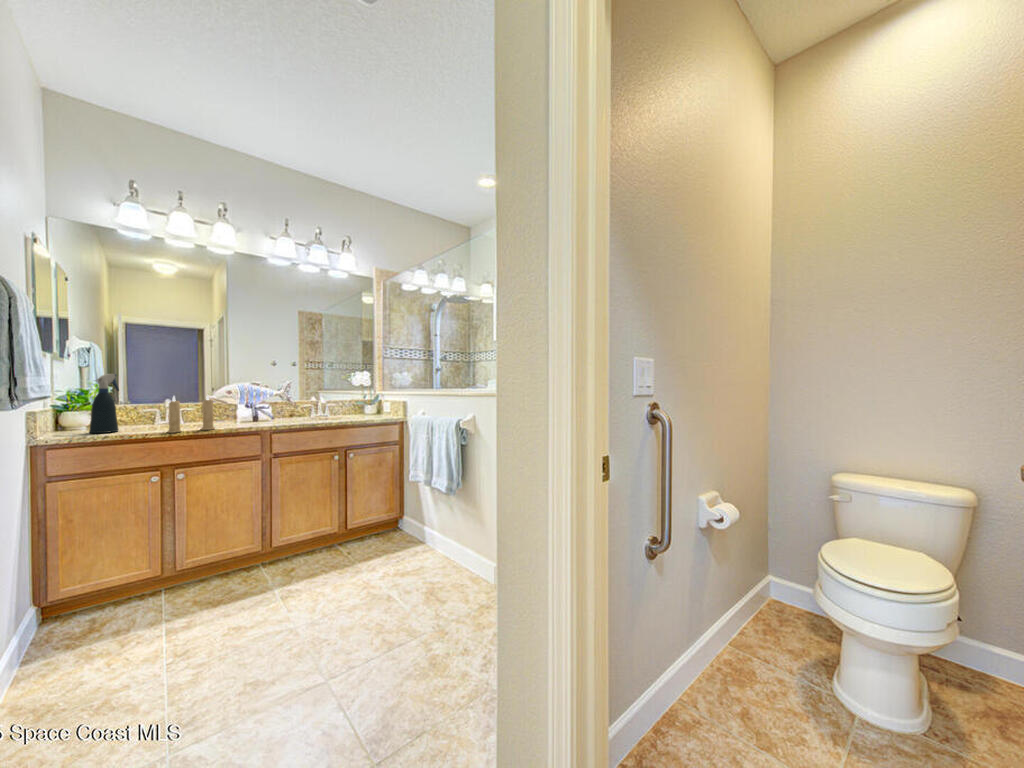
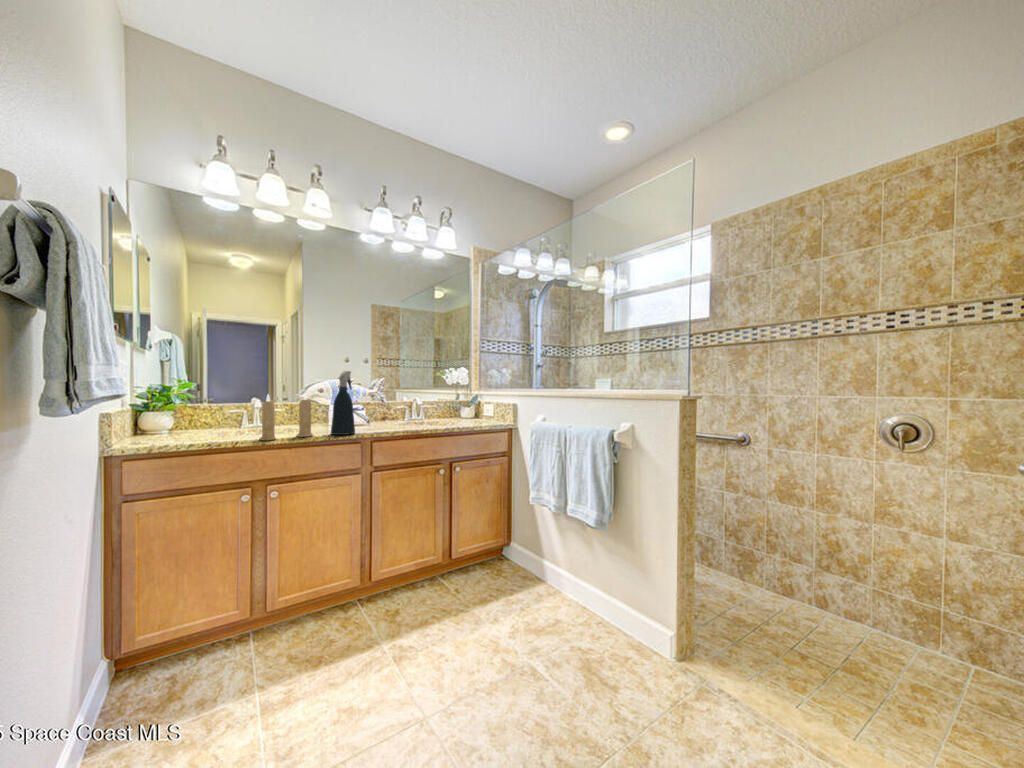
spray bottle: present [89,374,119,433] -> present [331,371,355,435]

